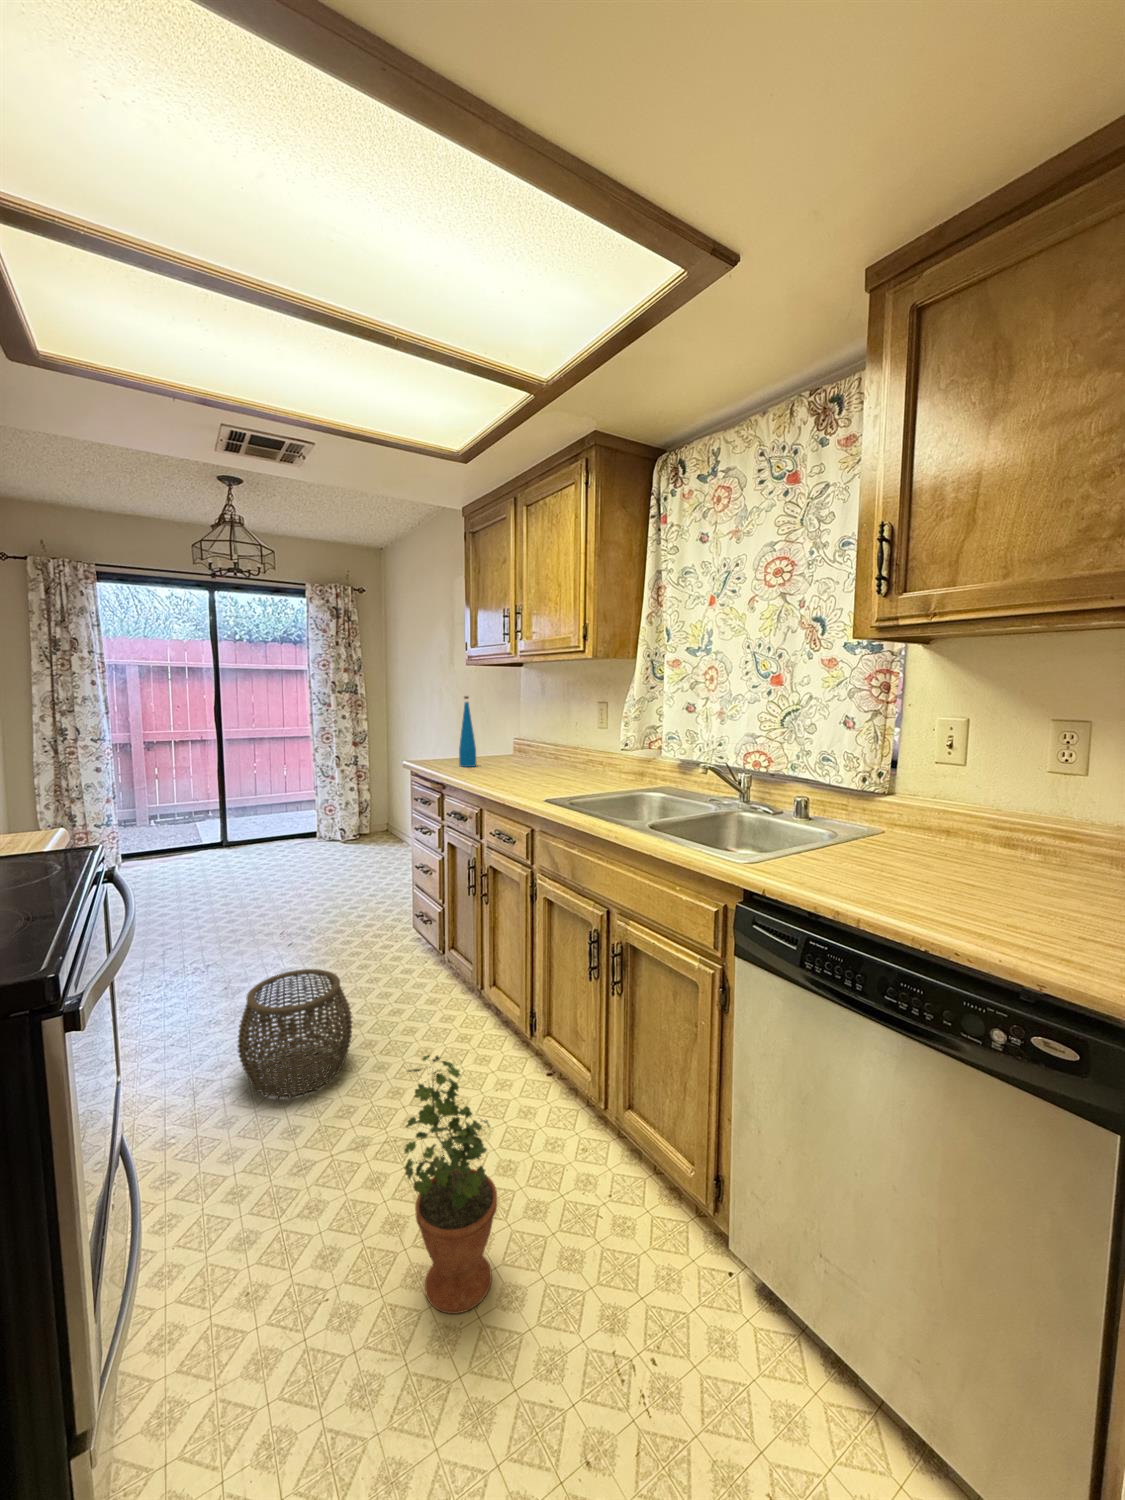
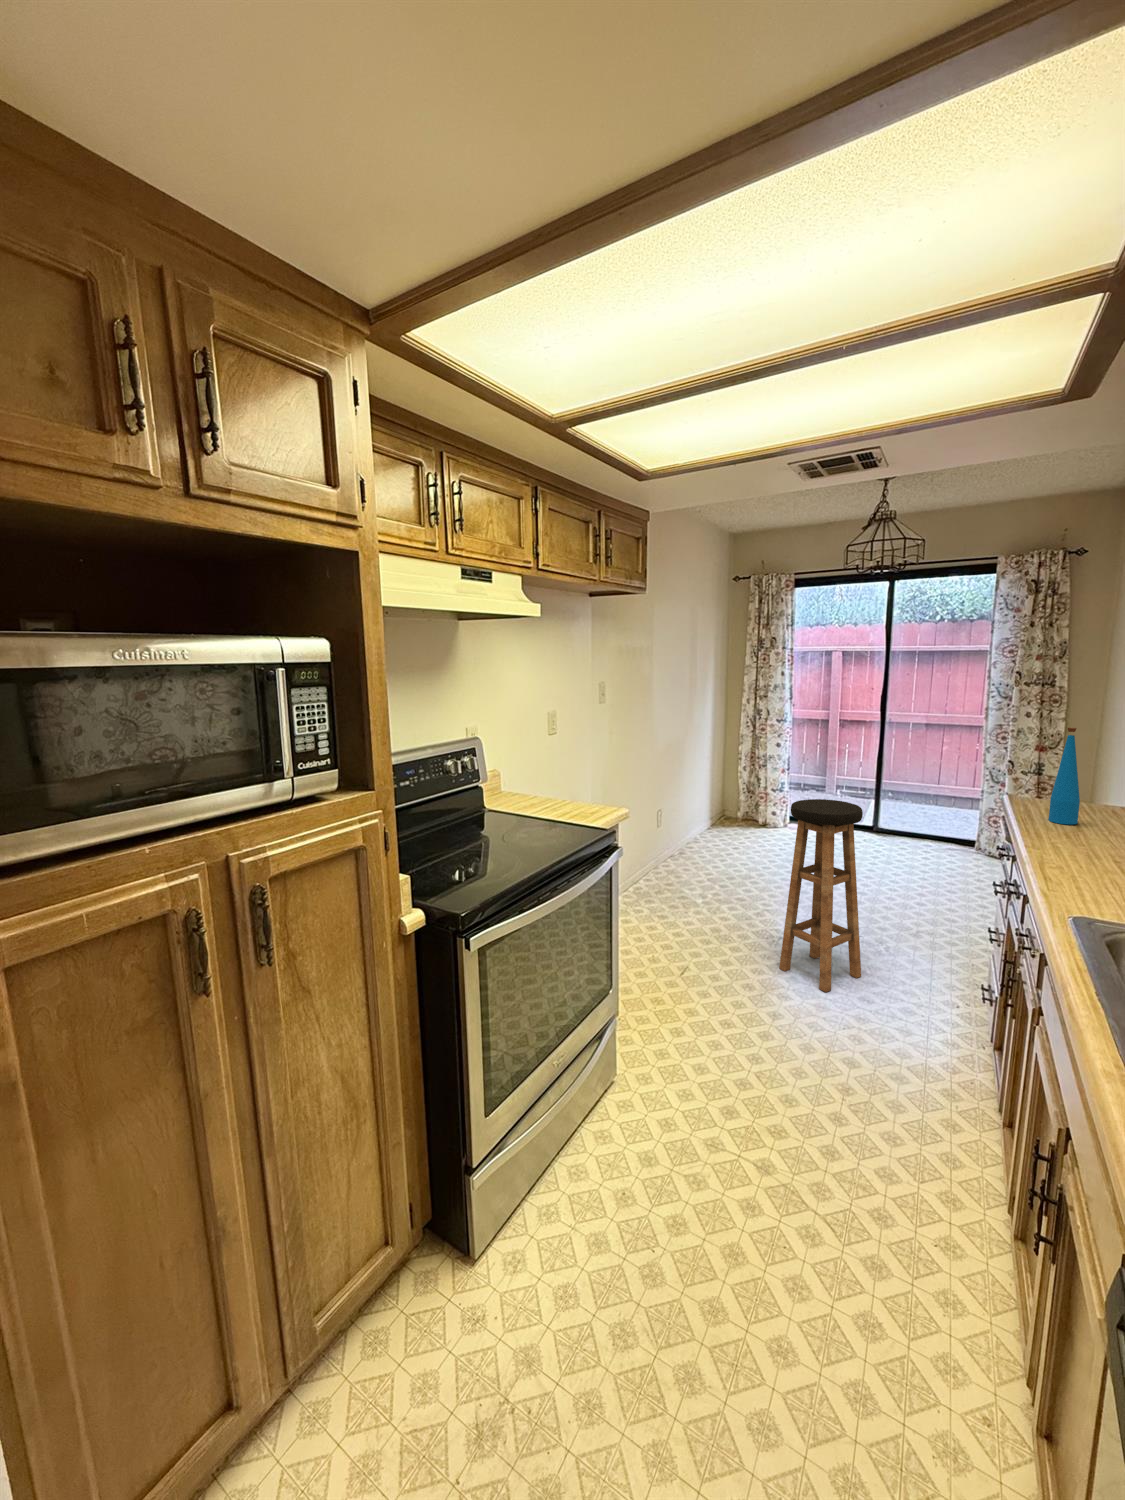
bar stool: none [222,793,309,990] -> present [779,799,863,992]
woven basket: present [238,969,352,1098] -> none [722,976,826,1097]
potted plant: present [404,1055,497,1314] -> none [678,1122,783,1393]

